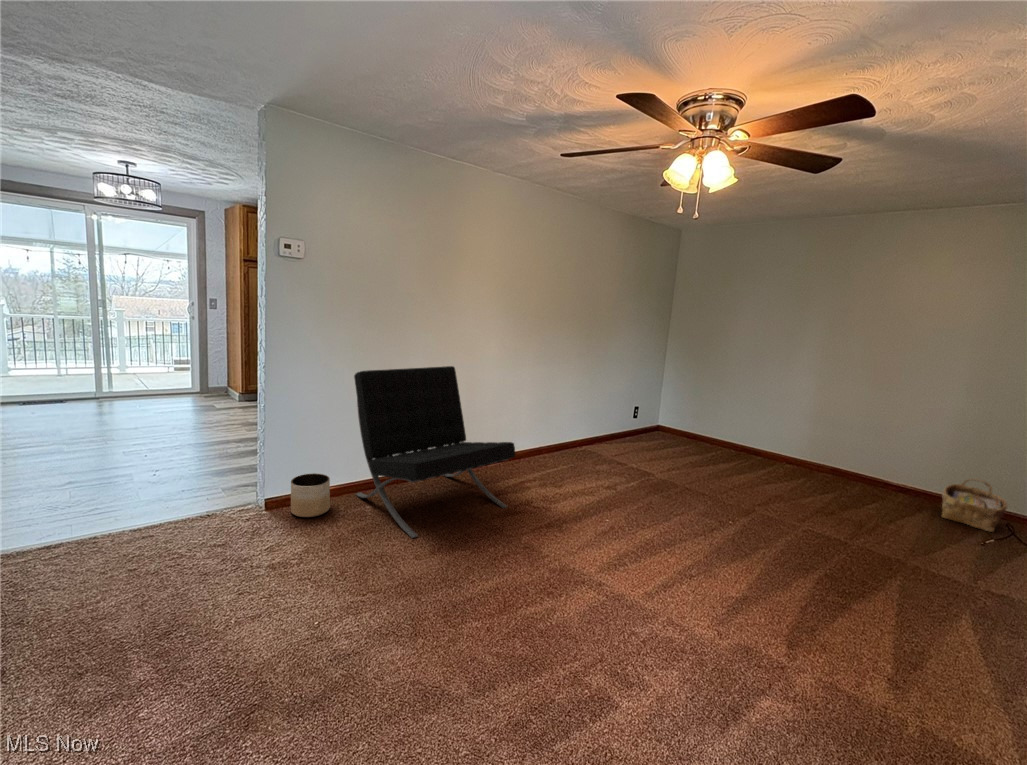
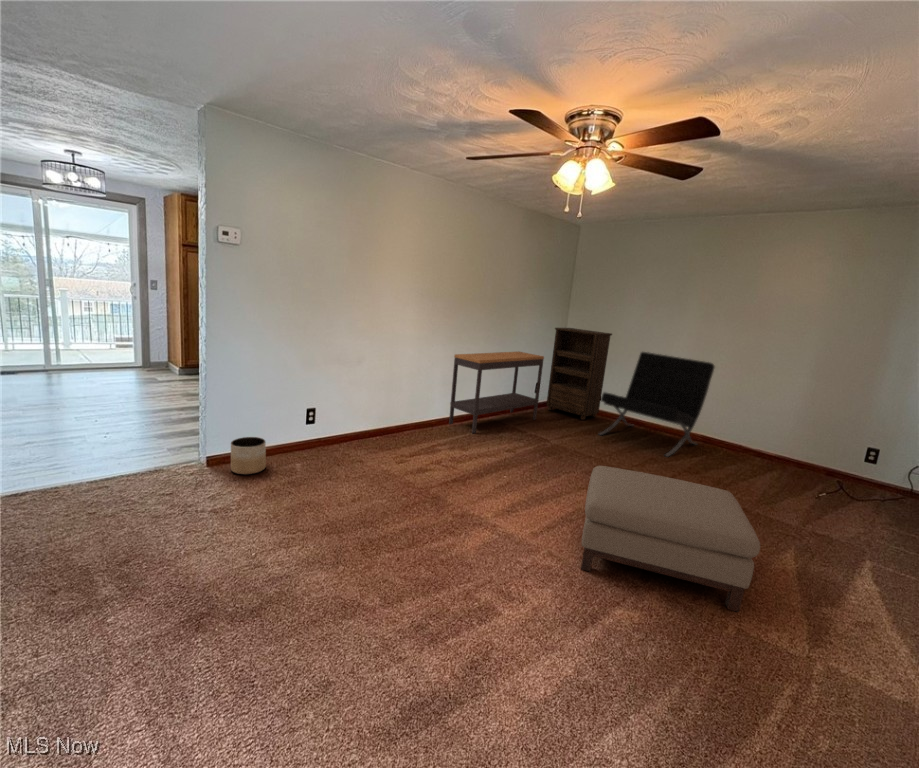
bookshelf: none [637,342,711,445] -> present [546,328,612,420]
lounge chair: present [354,366,515,538] -> present [599,352,714,456]
console table: none [531,370,636,463] -> present [449,352,544,433]
woven basket: present [942,479,1007,532] -> none [797,447,851,491]
ottoman: none [707,509,943,702] -> present [581,466,760,612]

